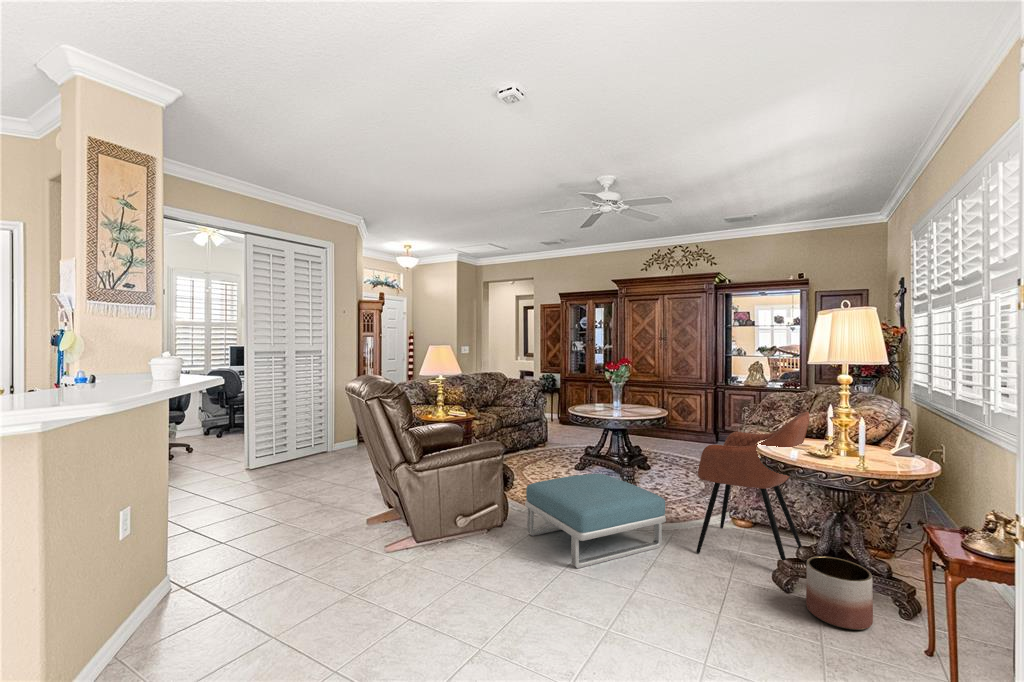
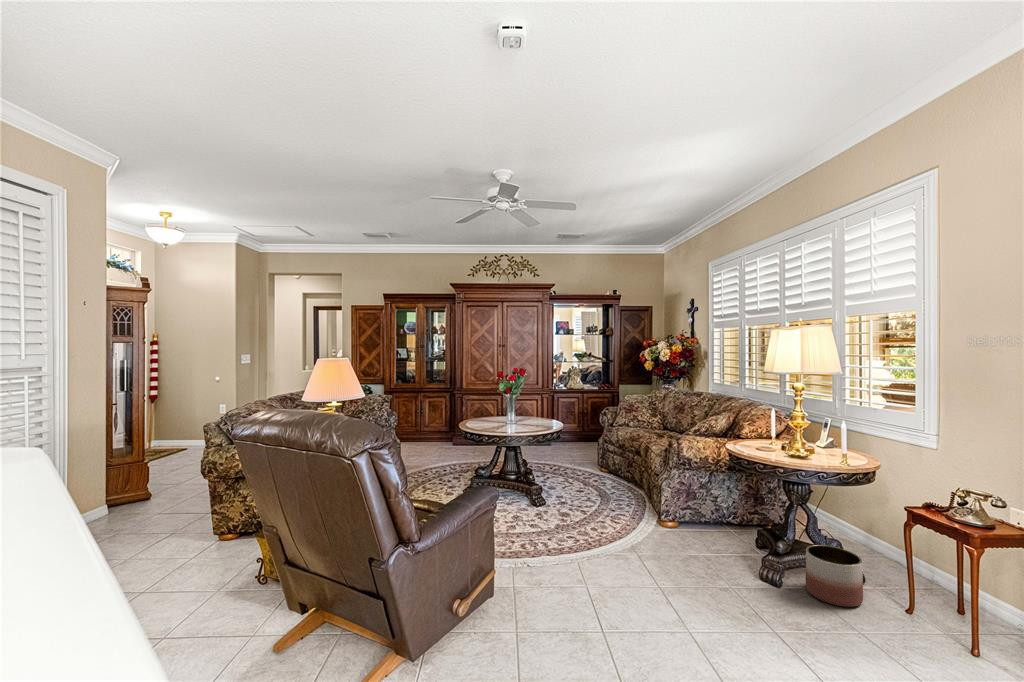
armchair: present [696,412,810,560] -> none [663,417,766,567]
footstool: present [525,474,666,568] -> none [513,502,658,622]

